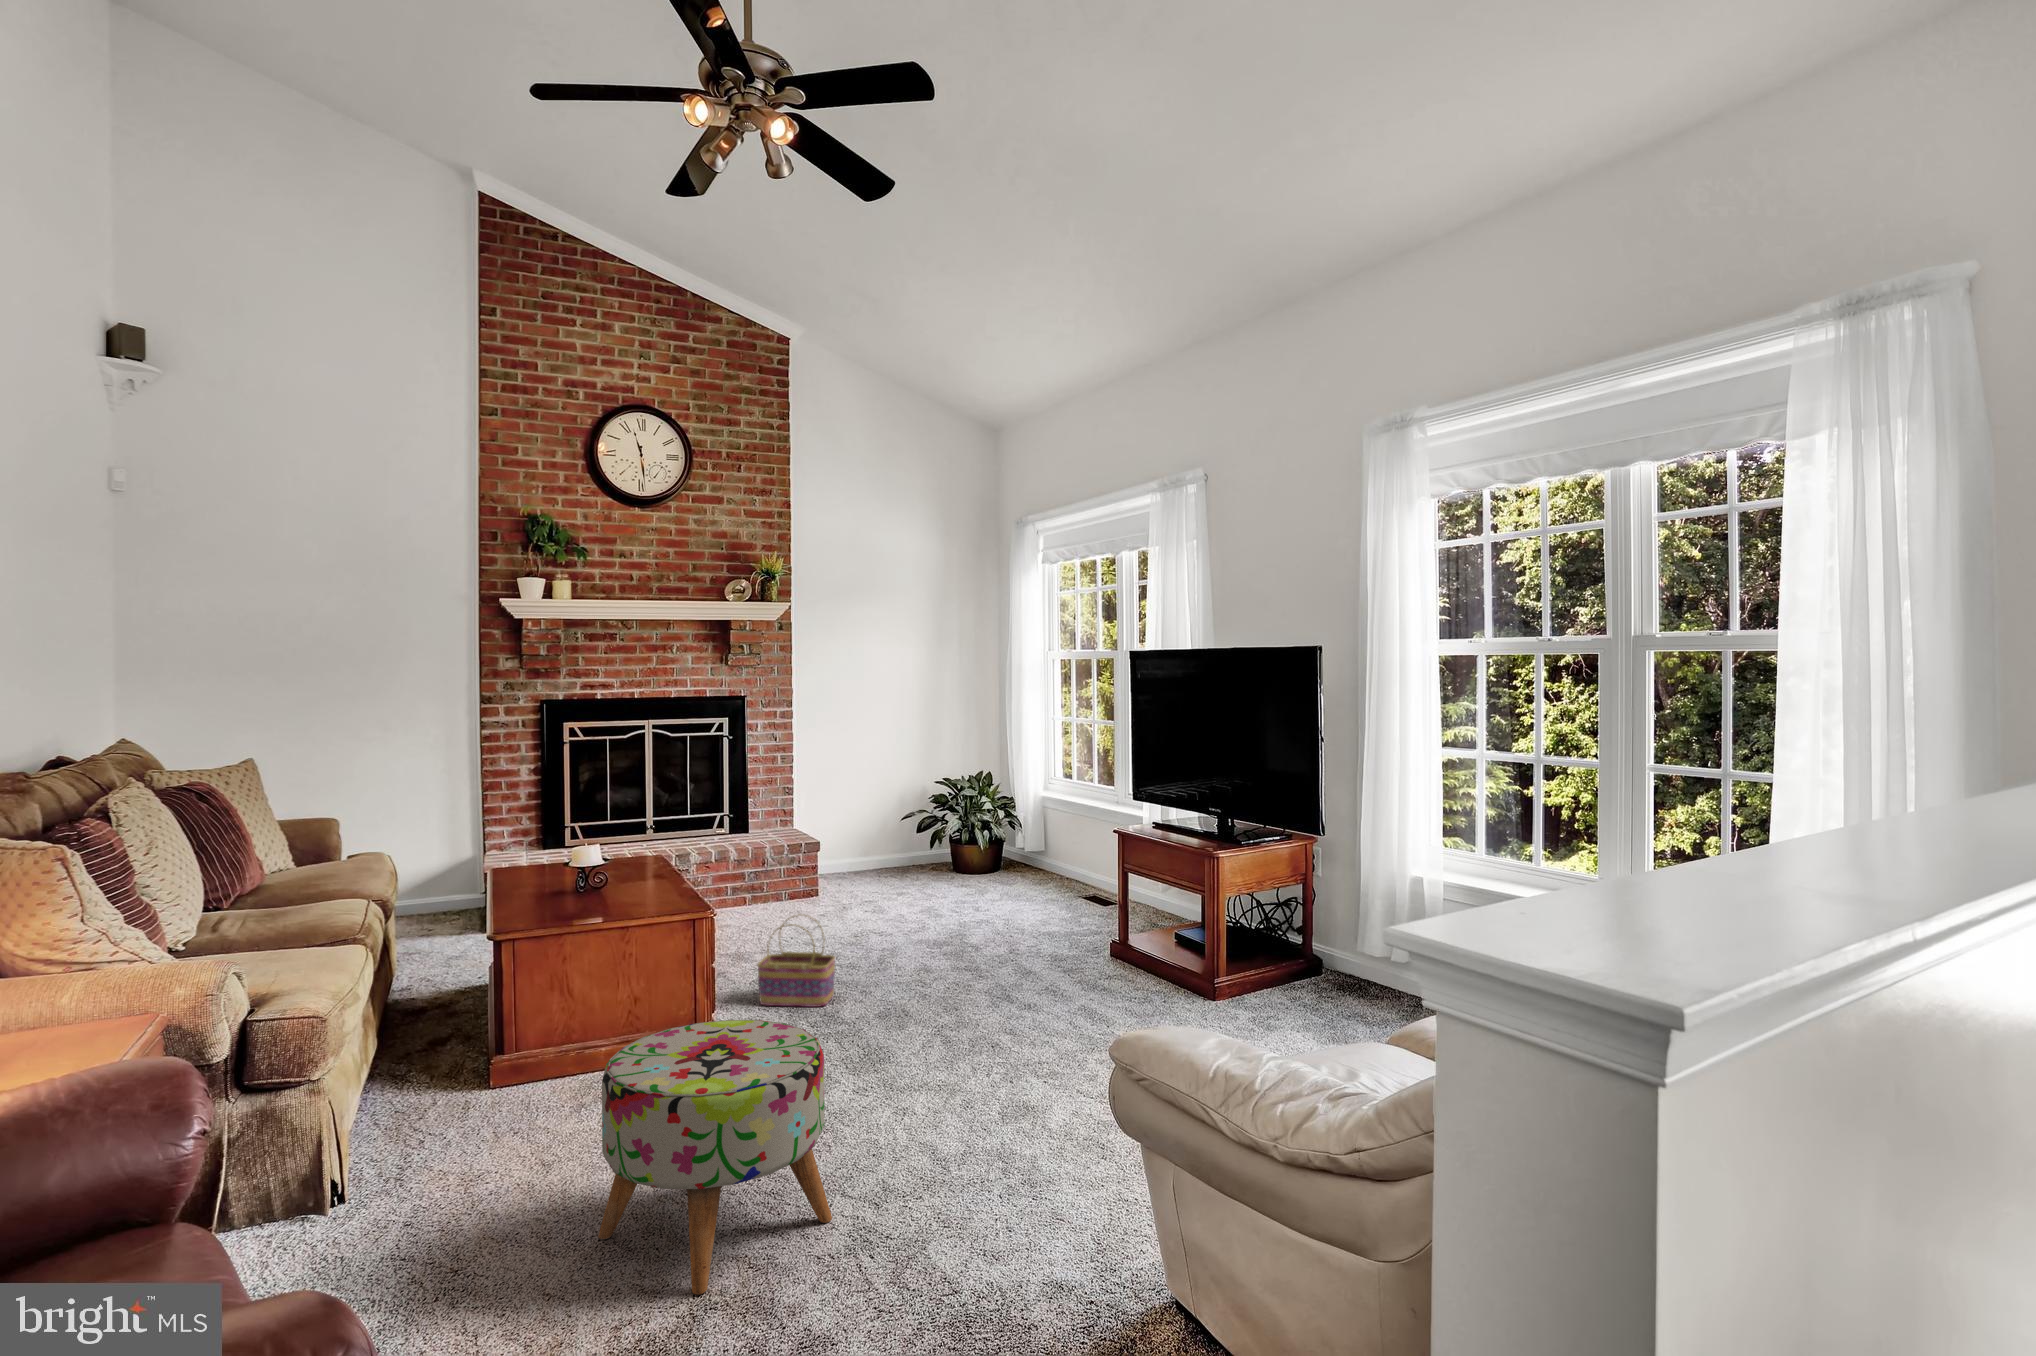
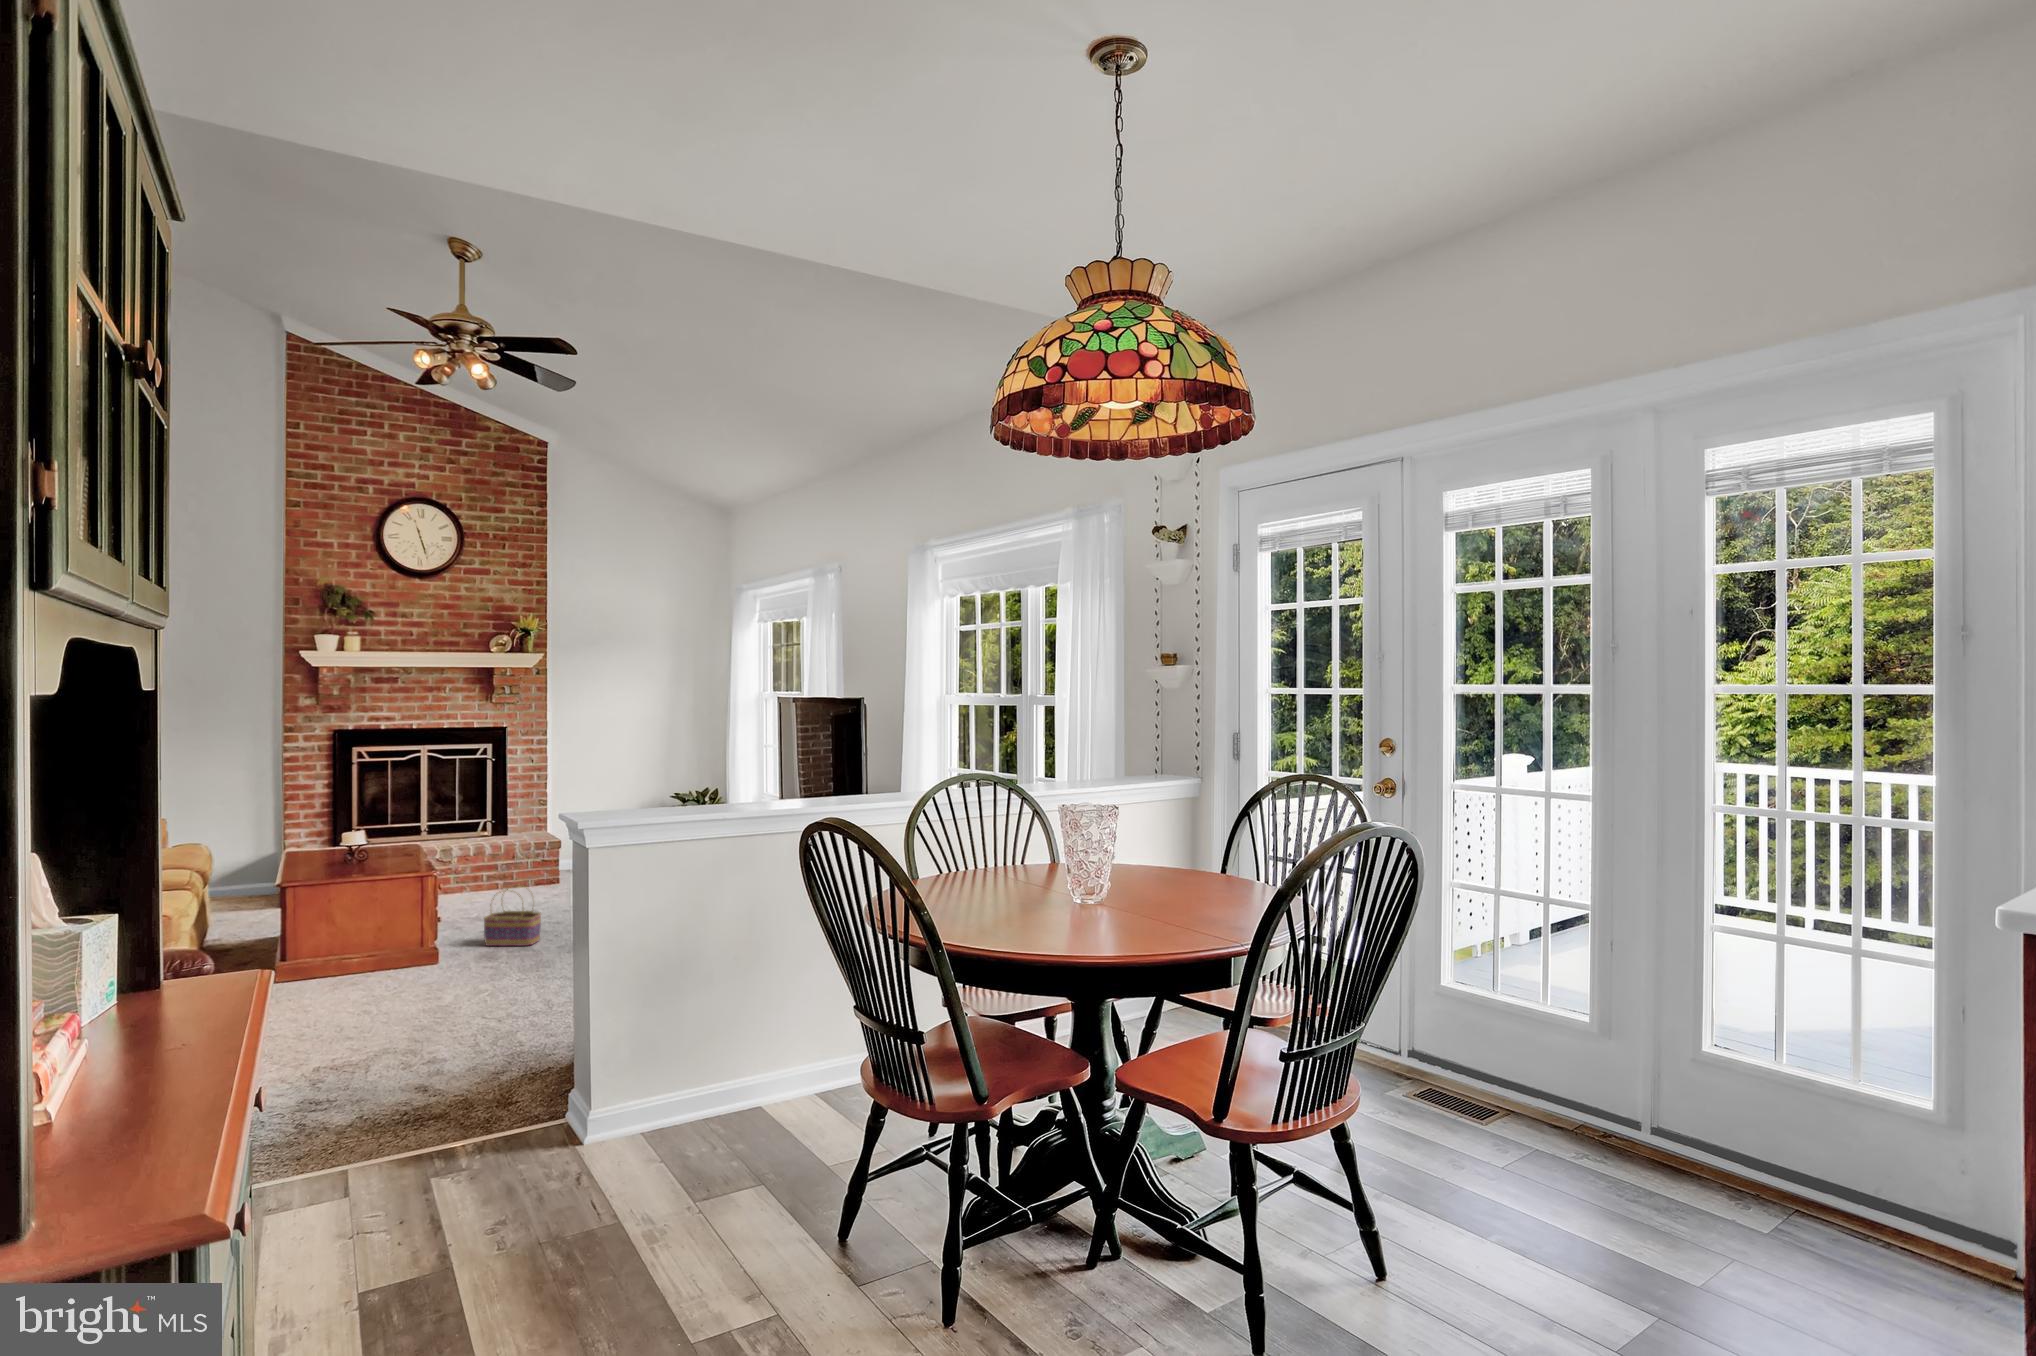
ottoman: present [598,1020,832,1295] -> none [350,928,488,1058]

